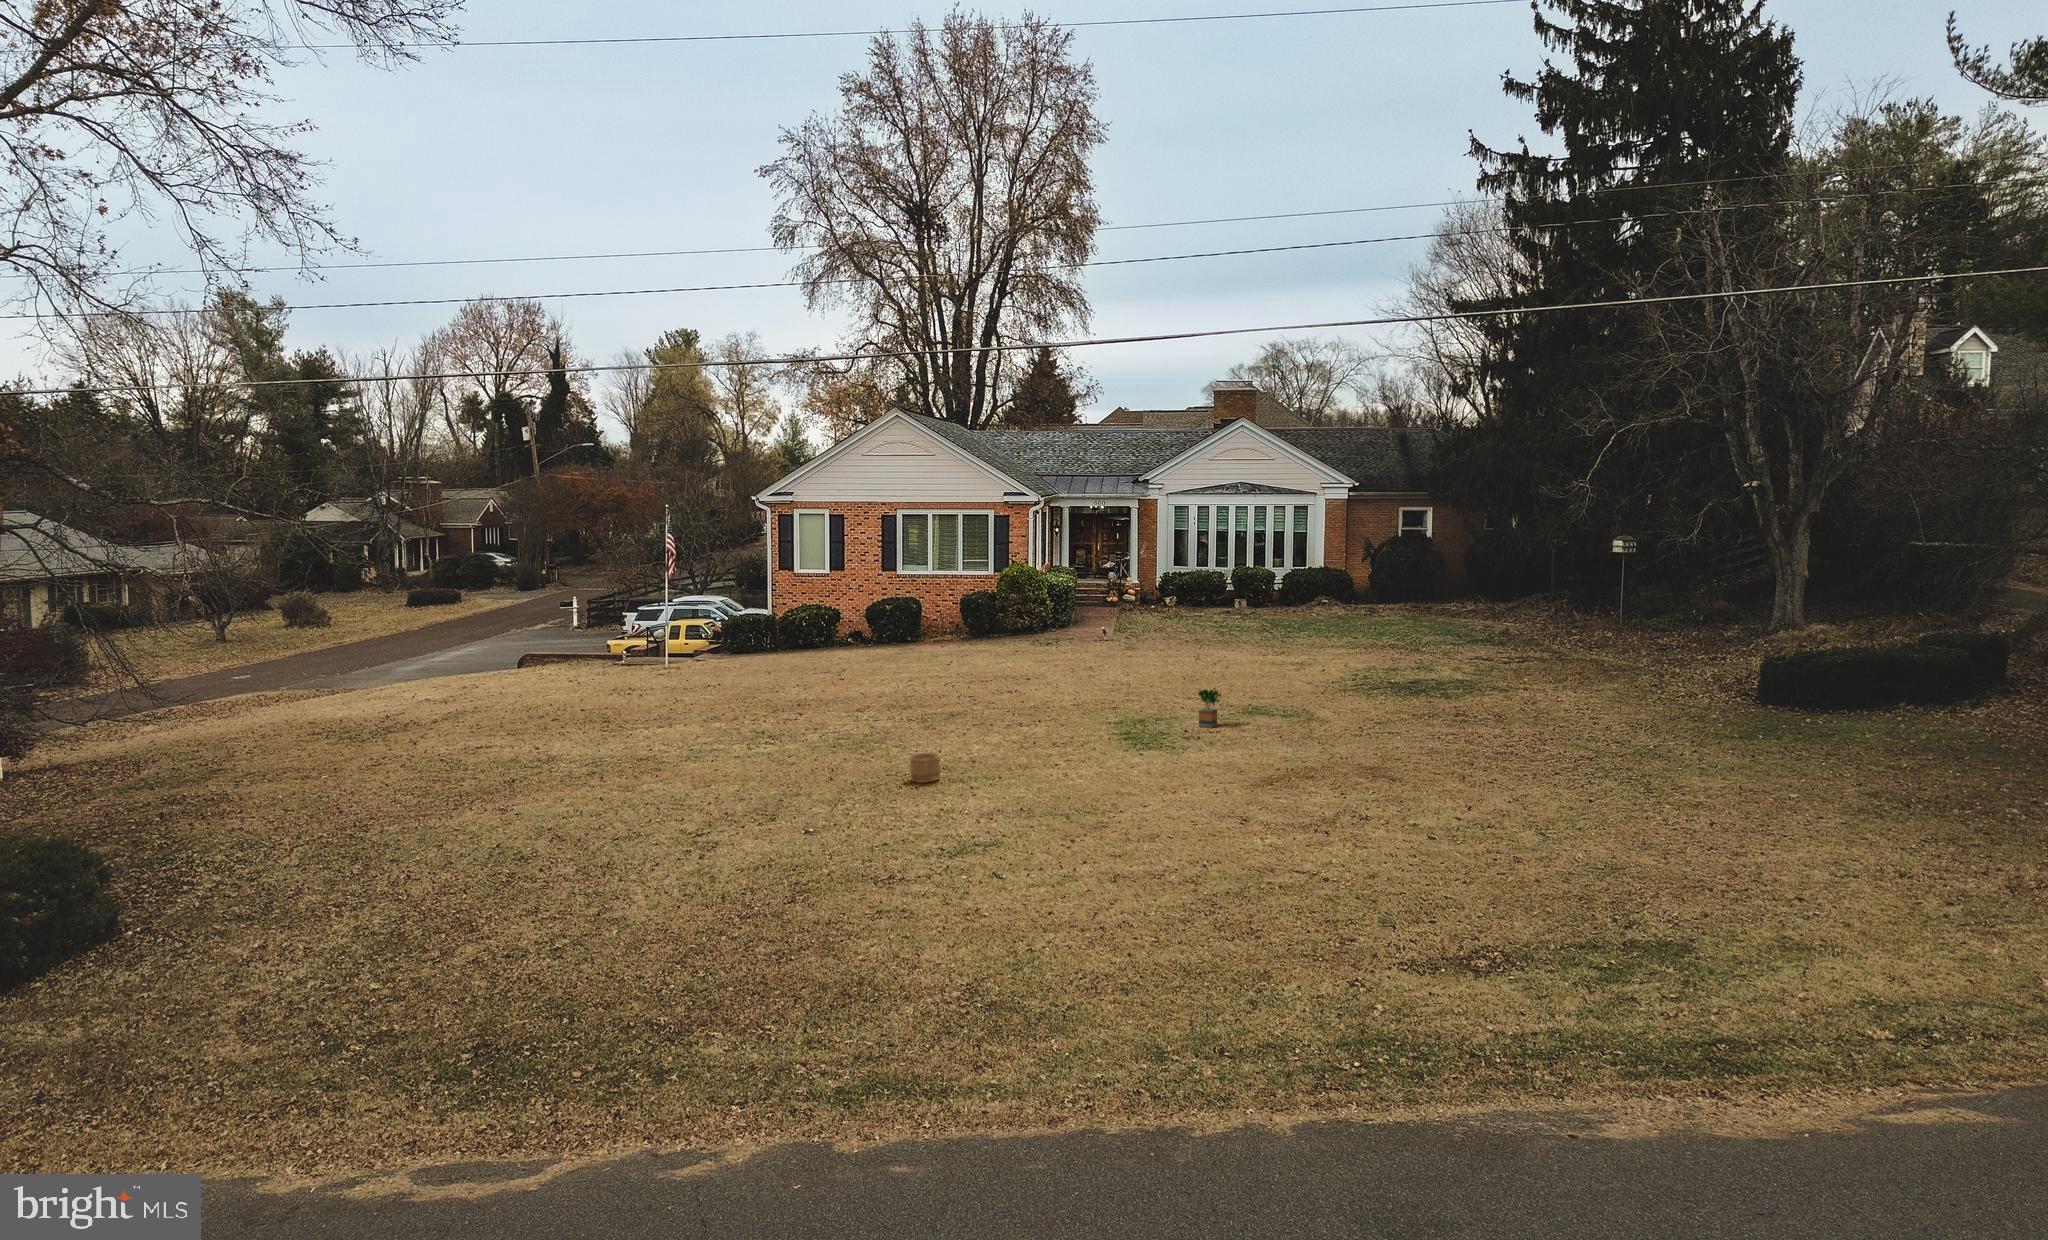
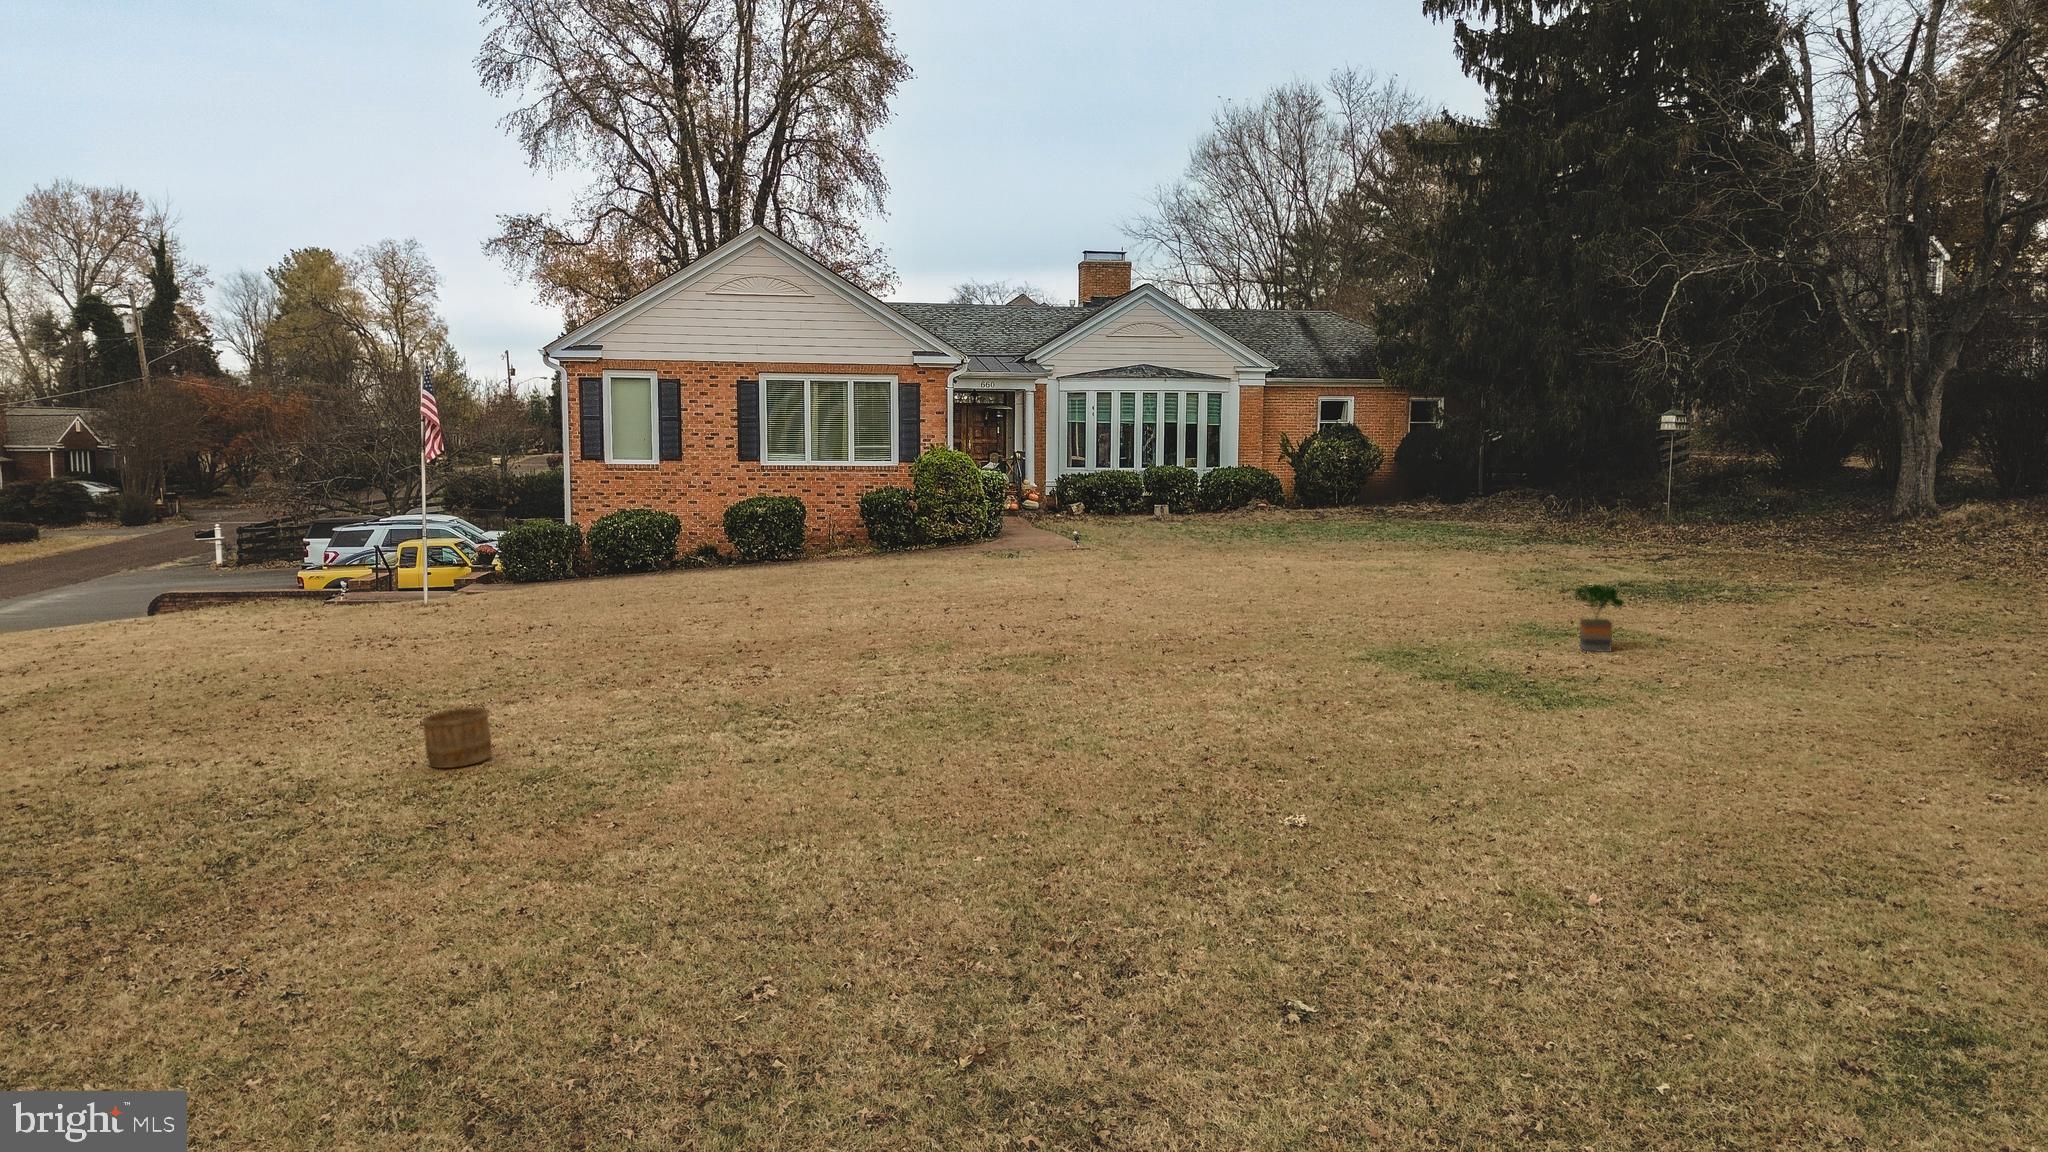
wooden bucket: present [909,753,940,783] -> present [421,708,492,768]

